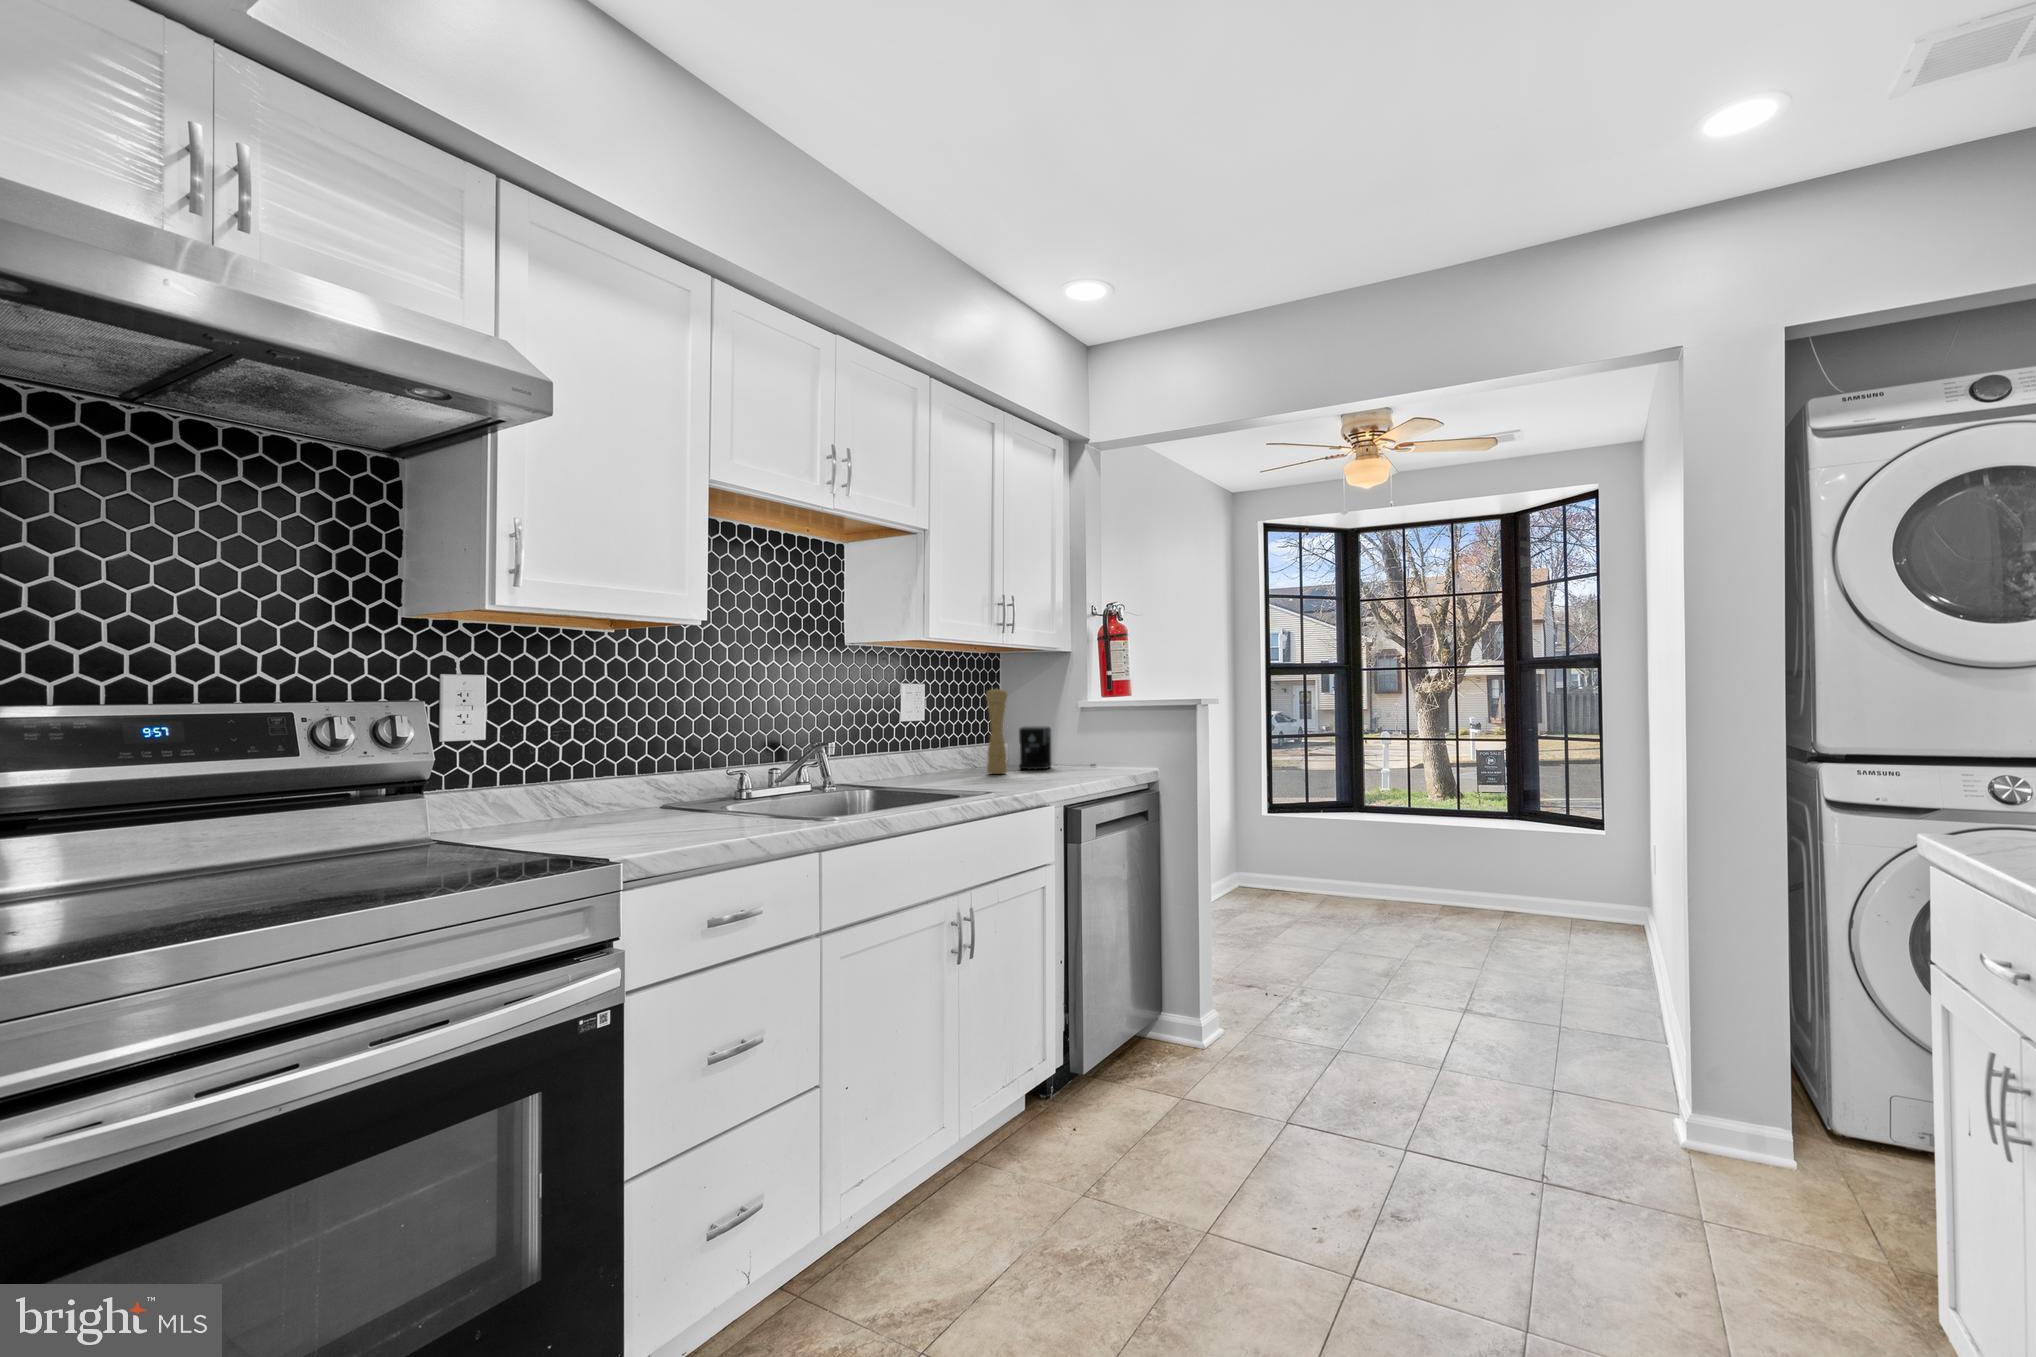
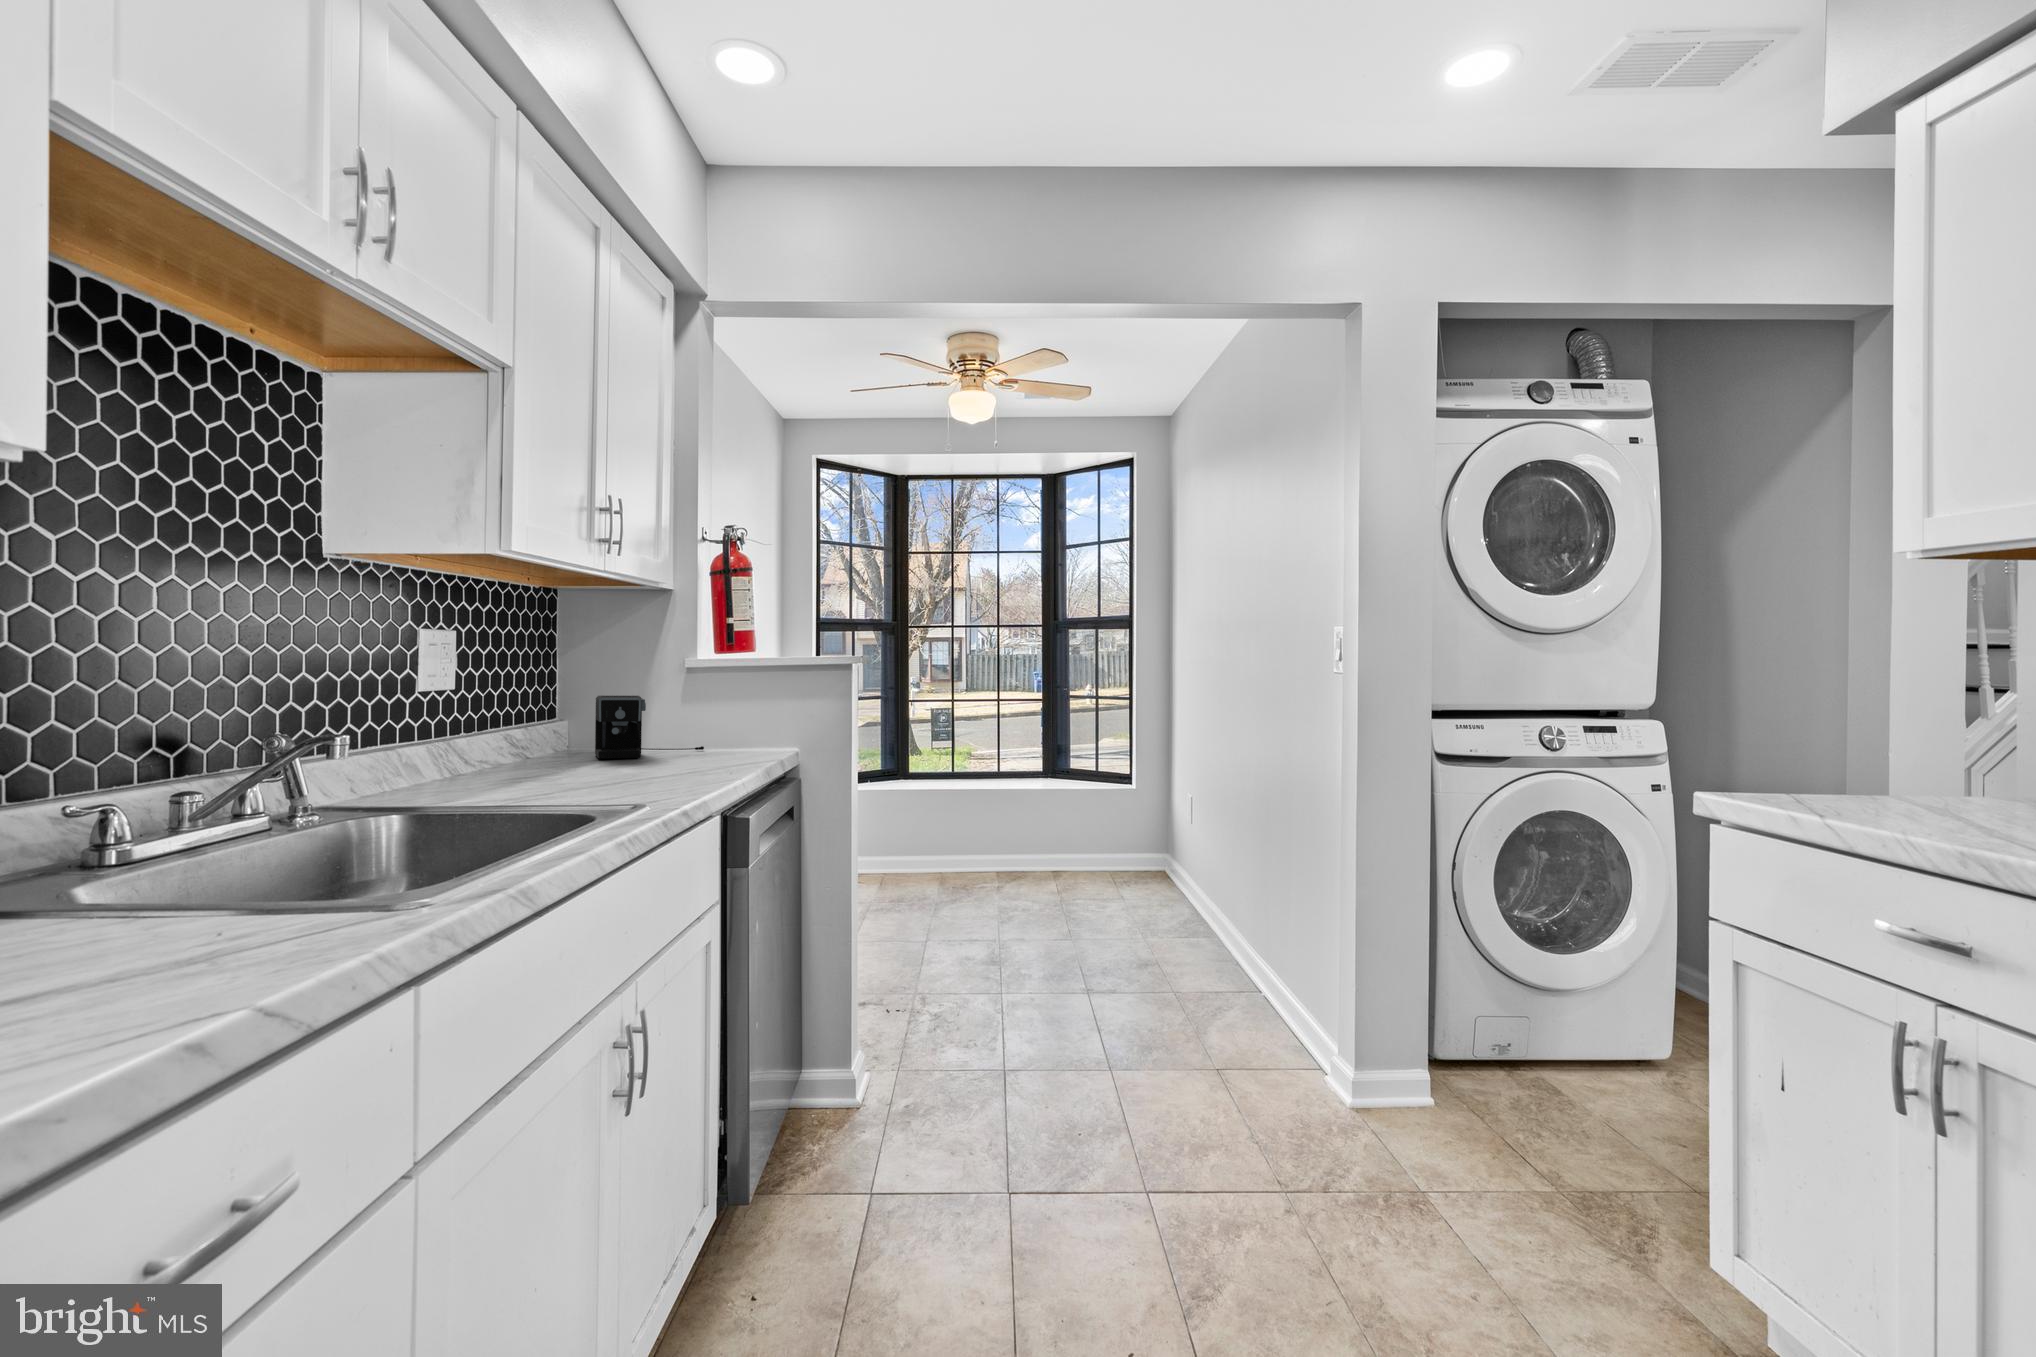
pepper mill: present [986,688,1007,774] -> none [560,640,595,770]

